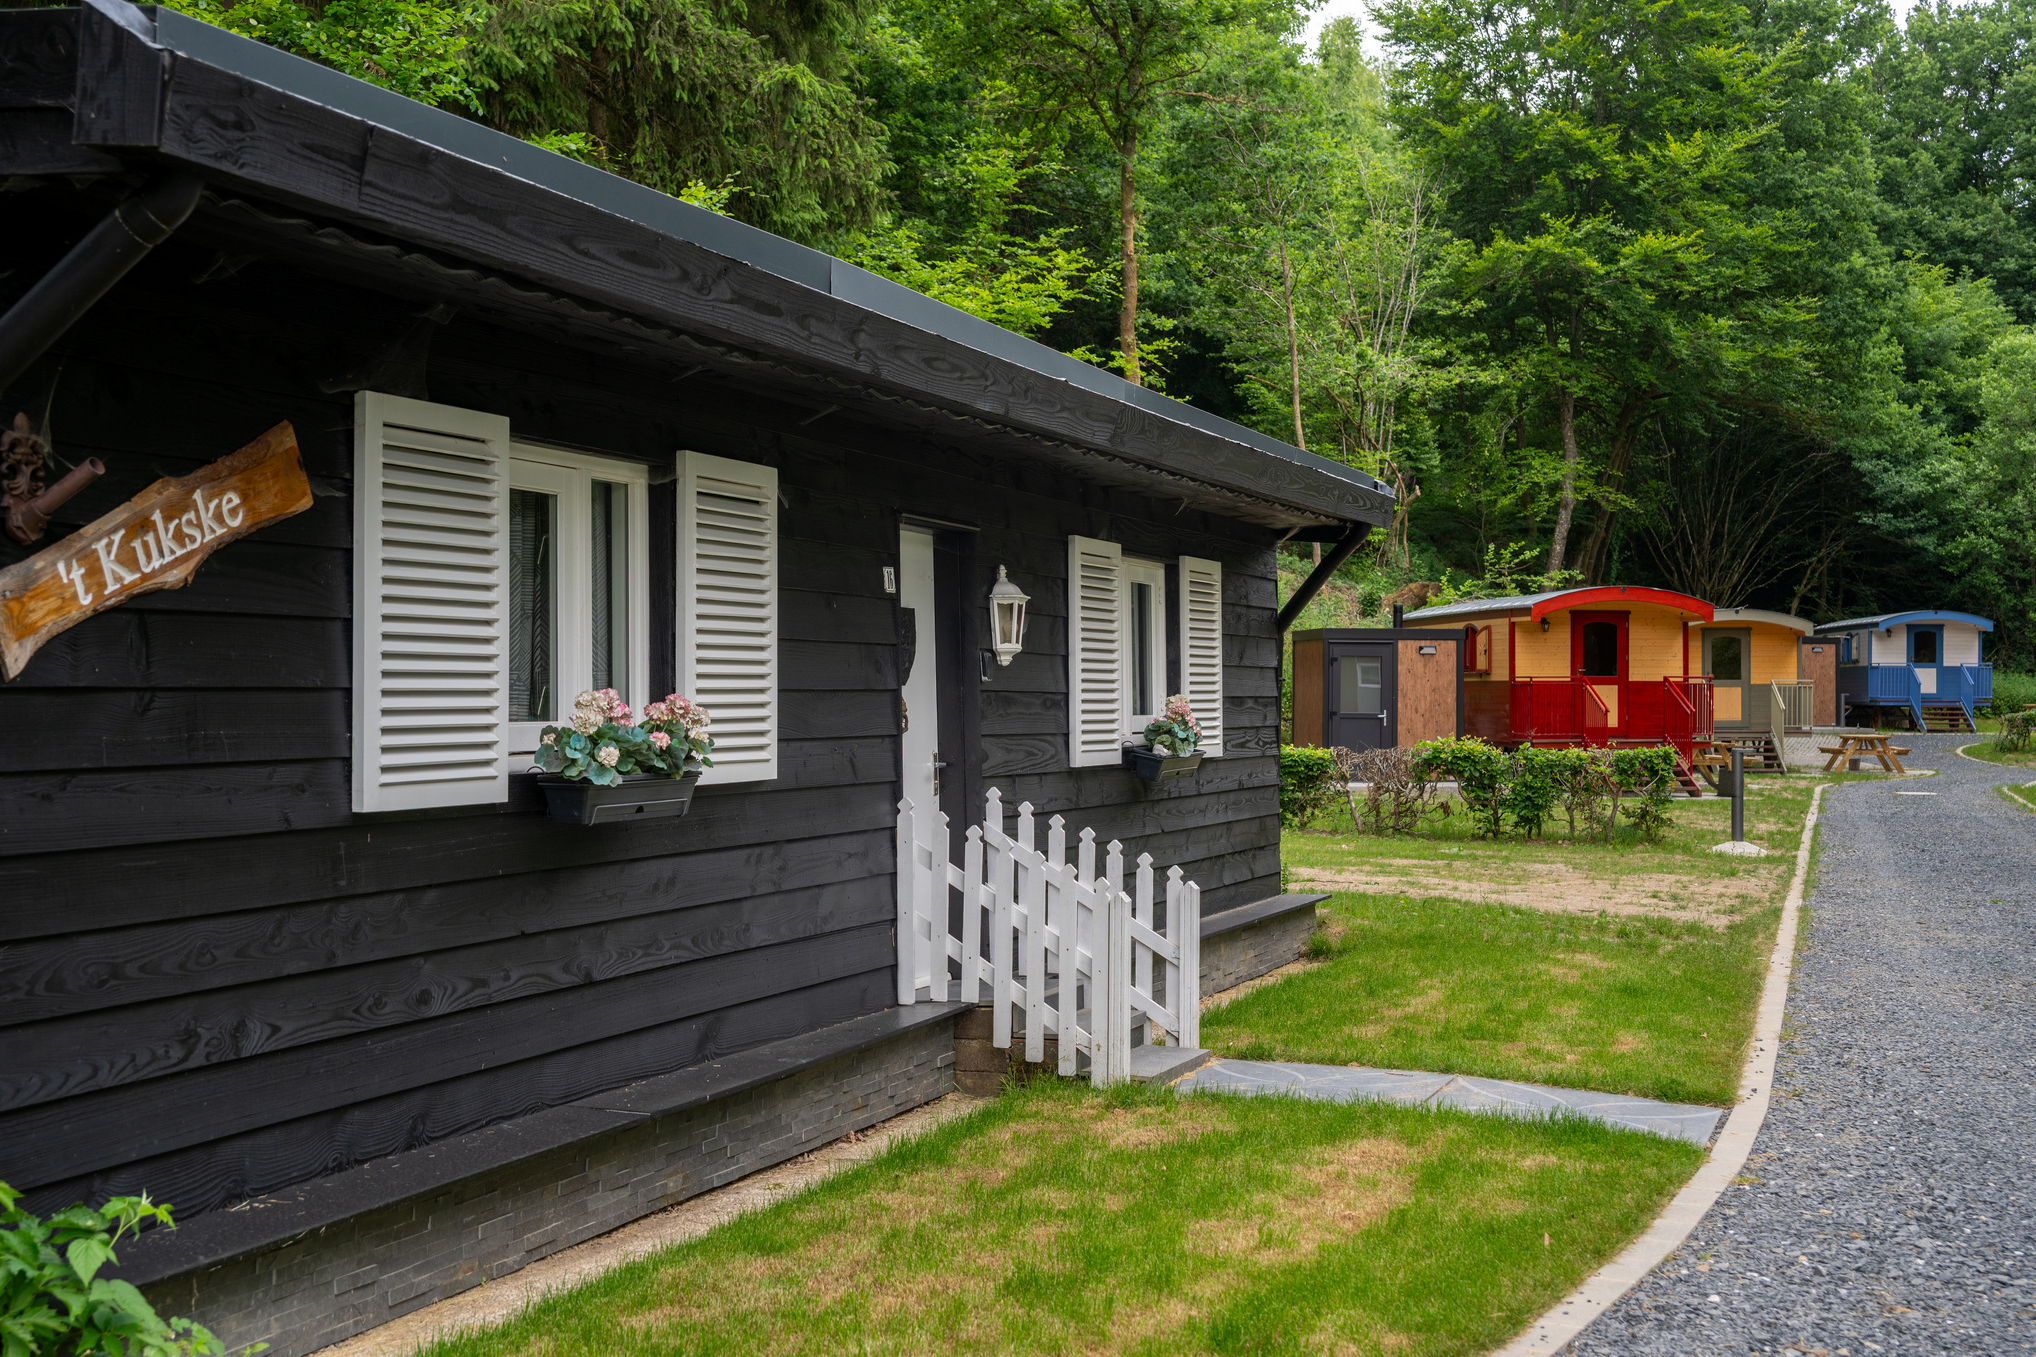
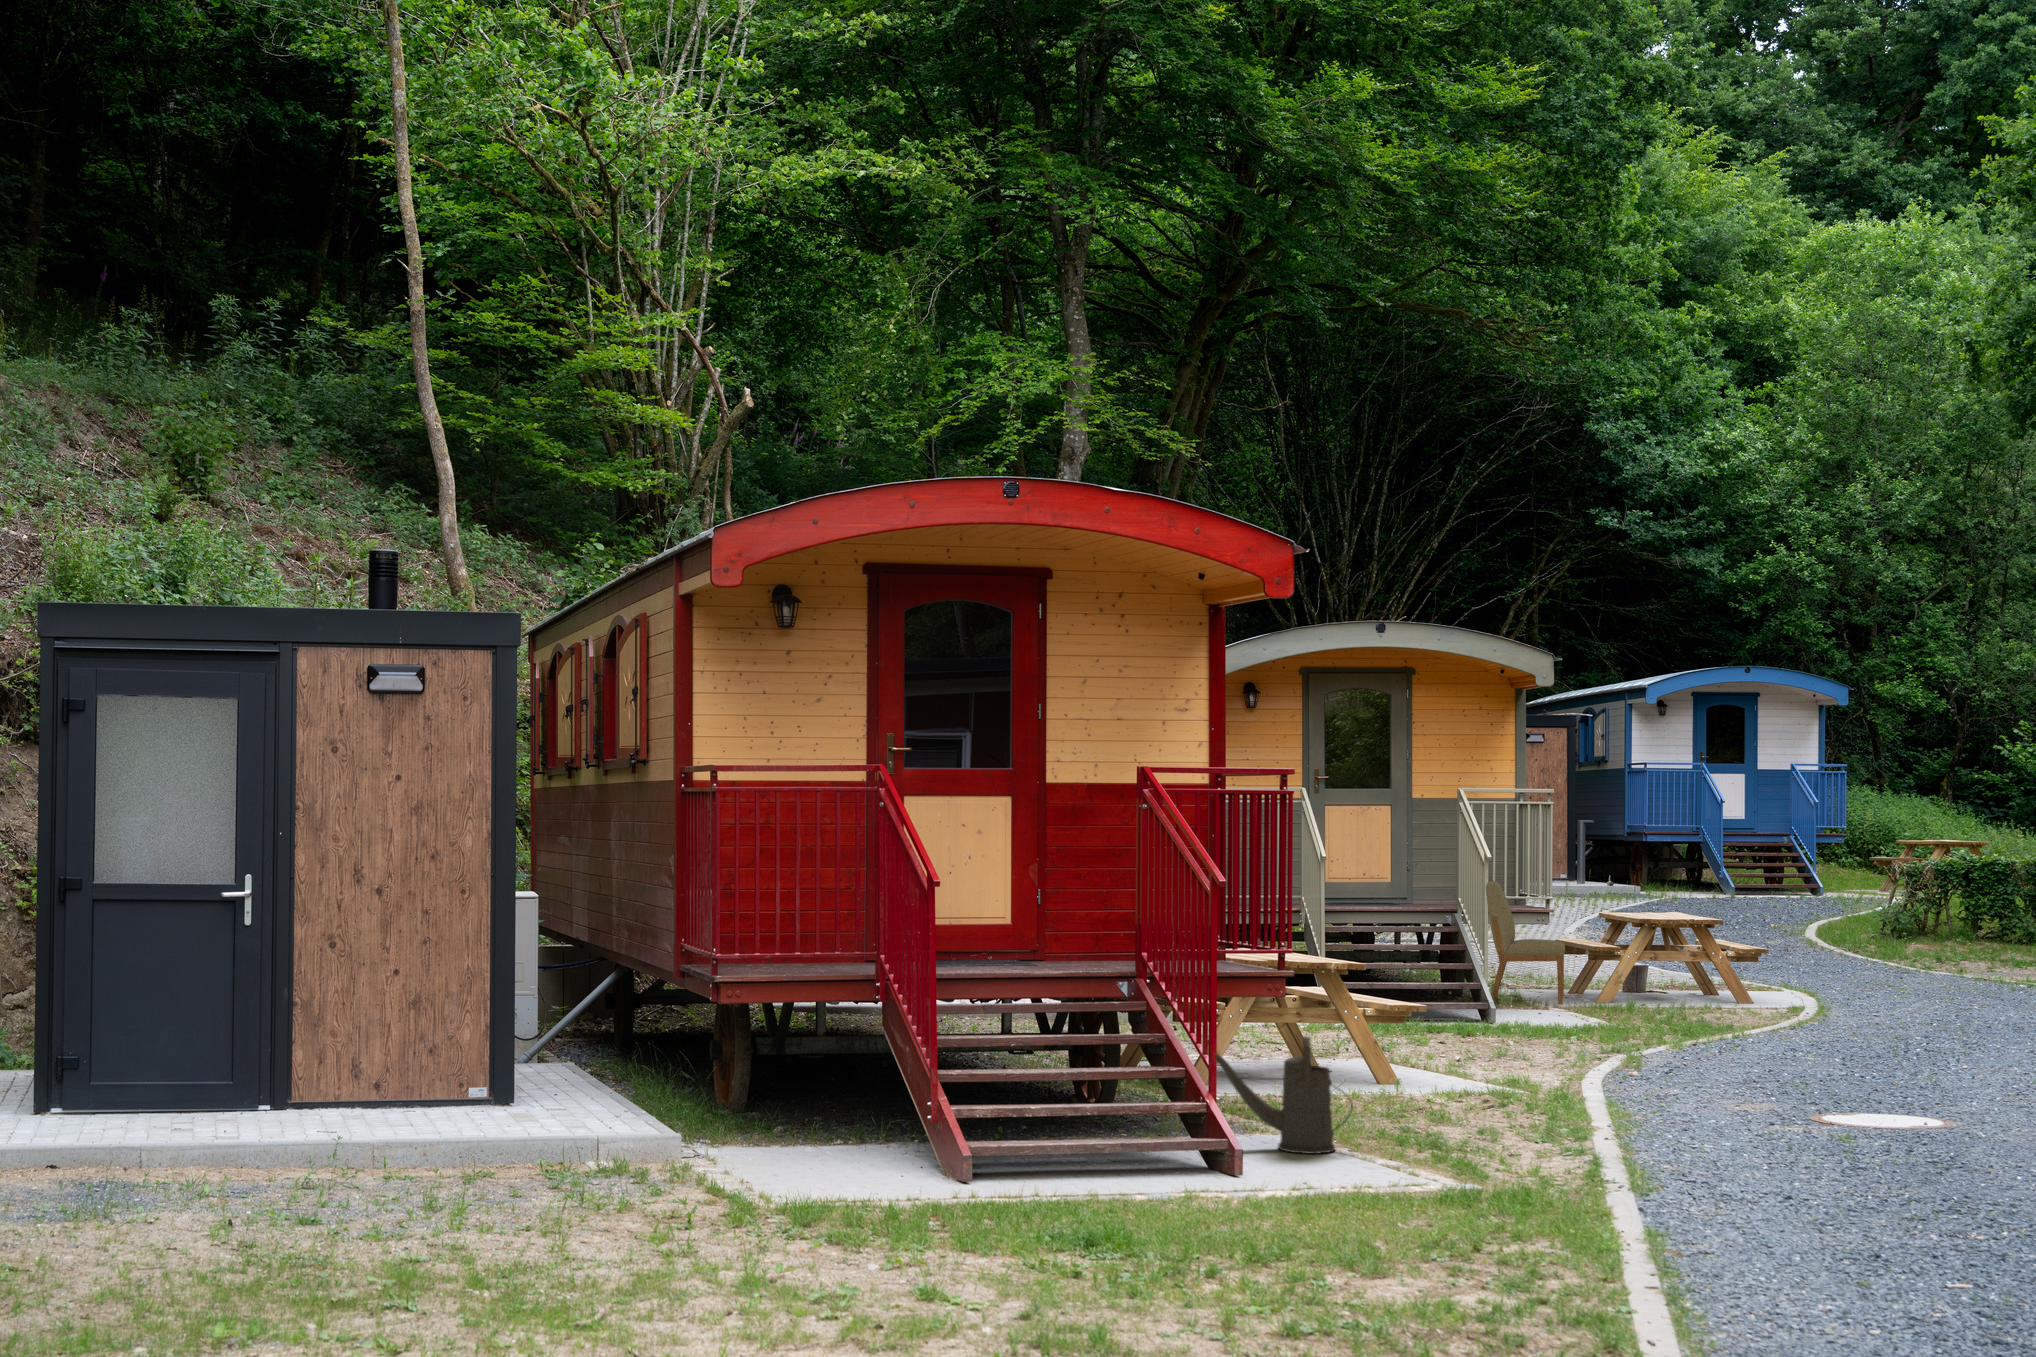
chair: none [1784,720,1820,771] -> present [1486,881,1565,1004]

